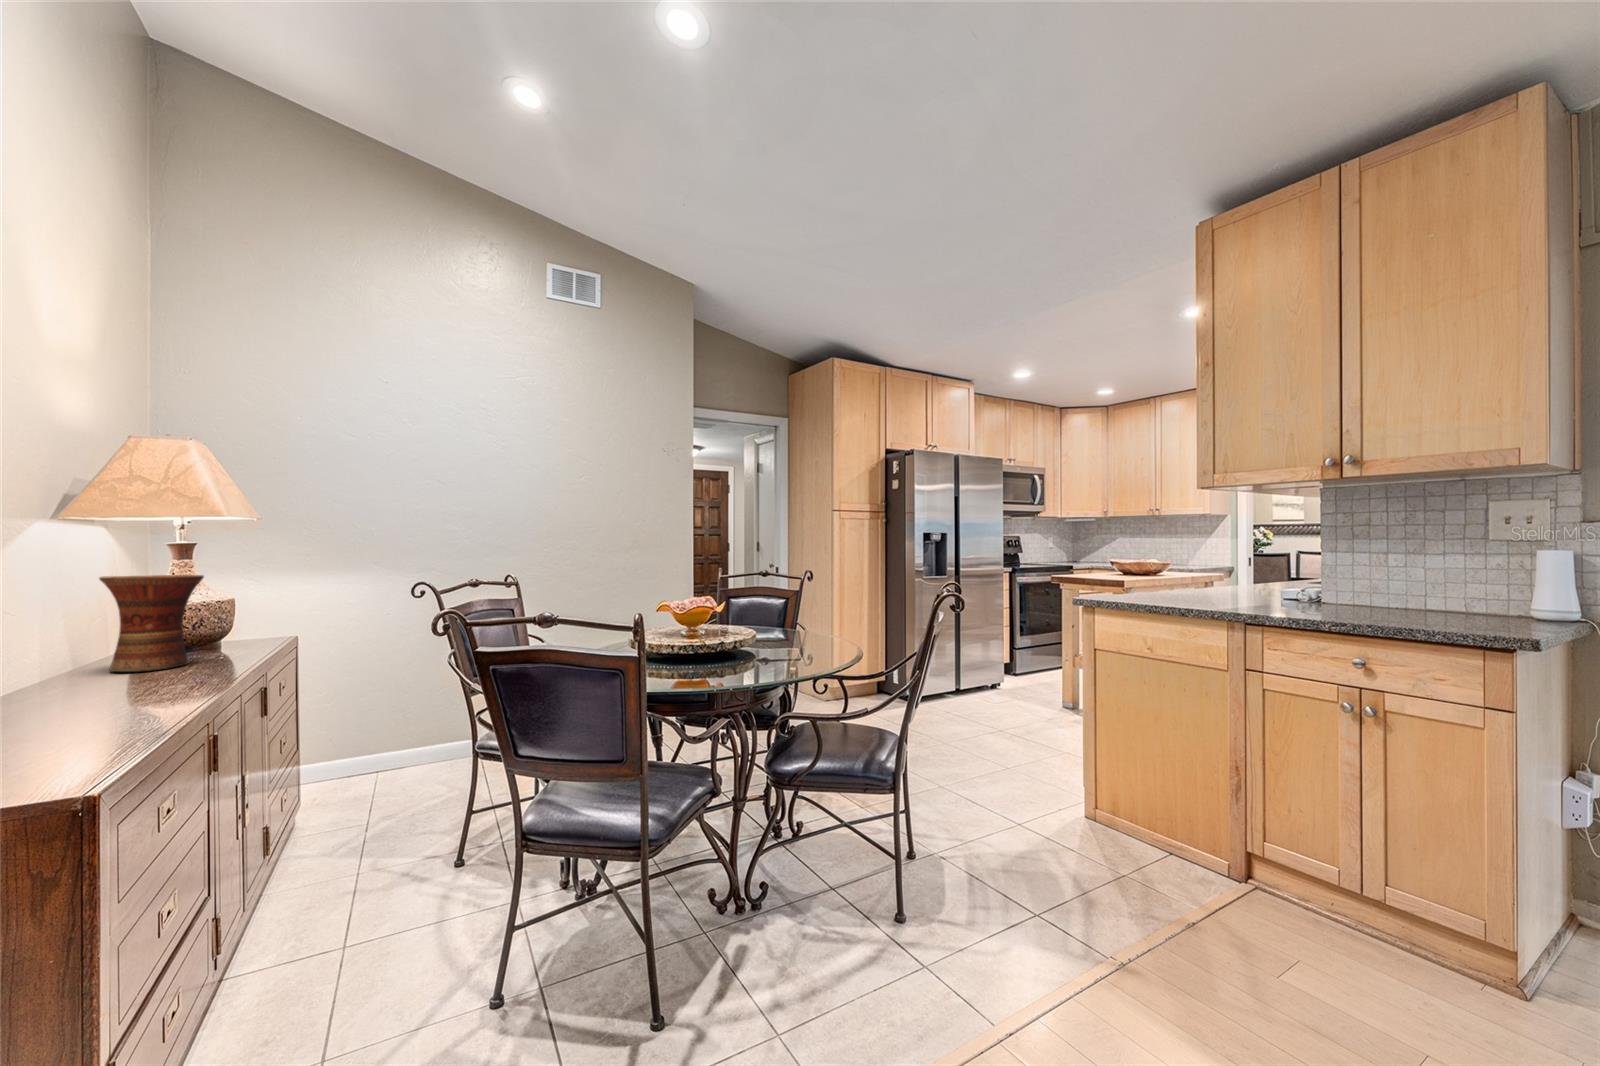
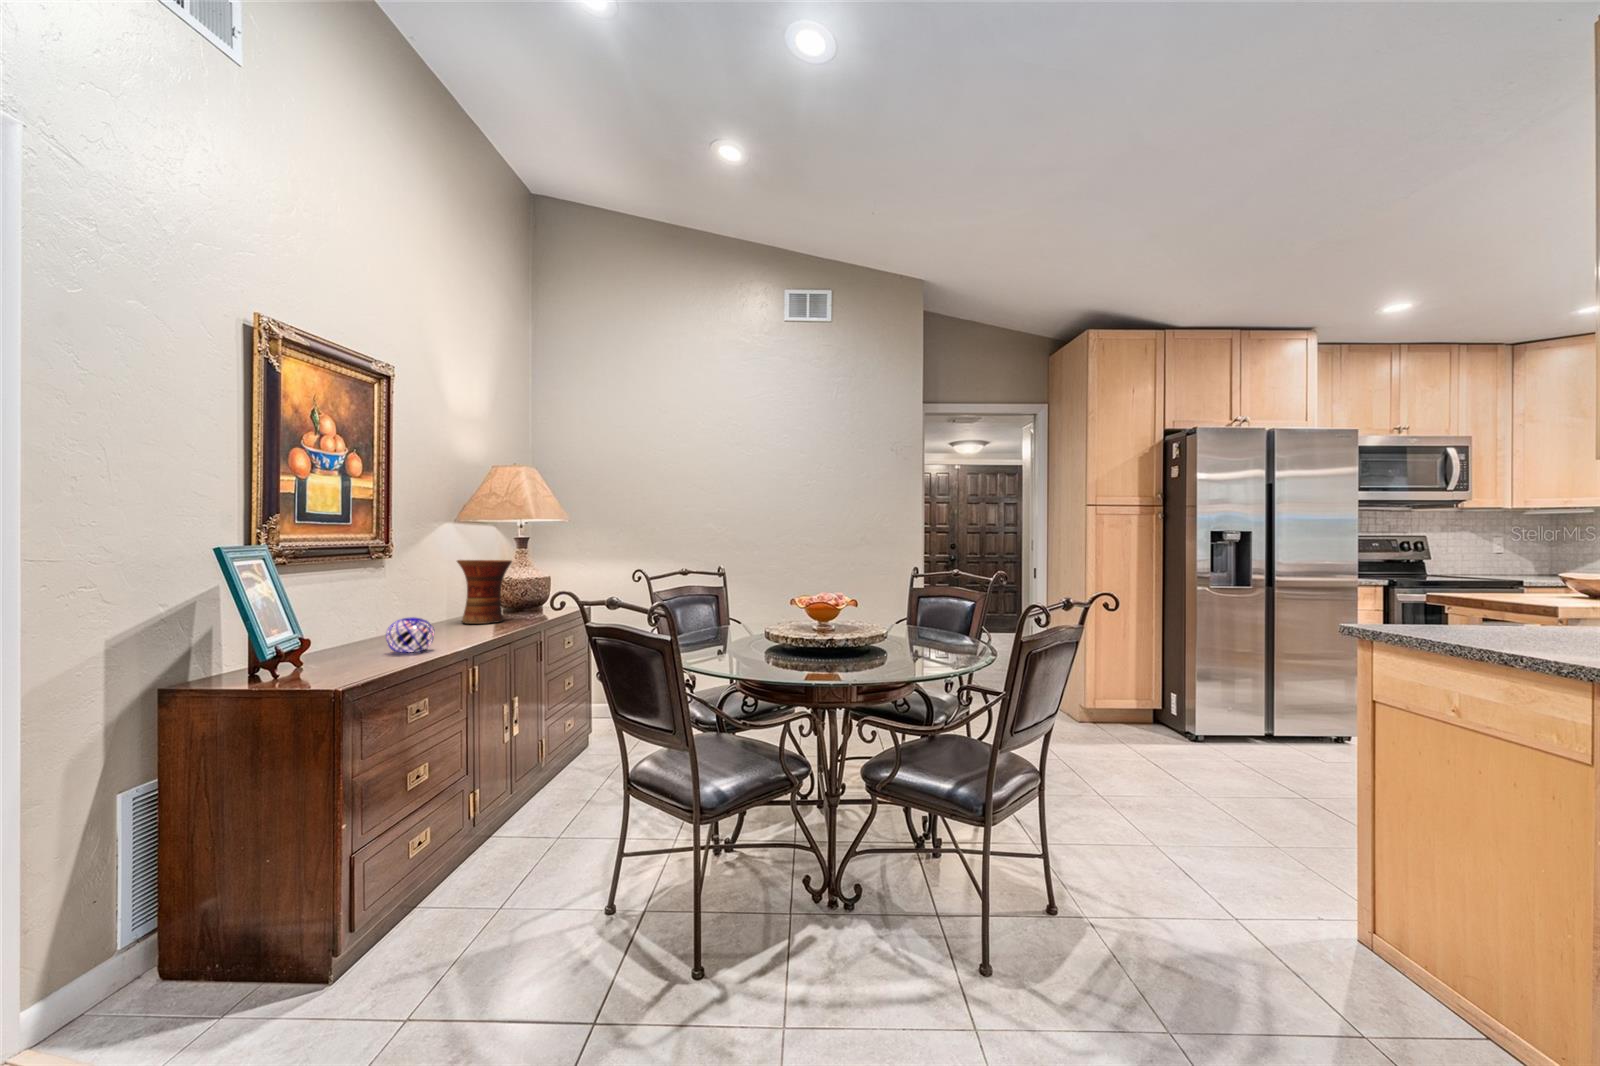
decorative orb: none [61,666,155,723] -> present [386,617,434,653]

